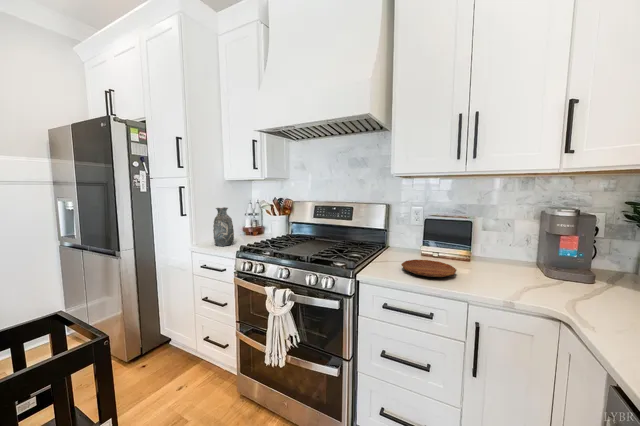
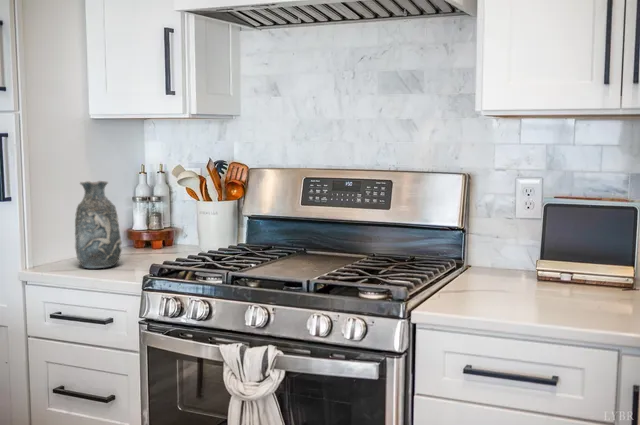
tray: present [401,260,456,277] -> none [497,284,603,310]

